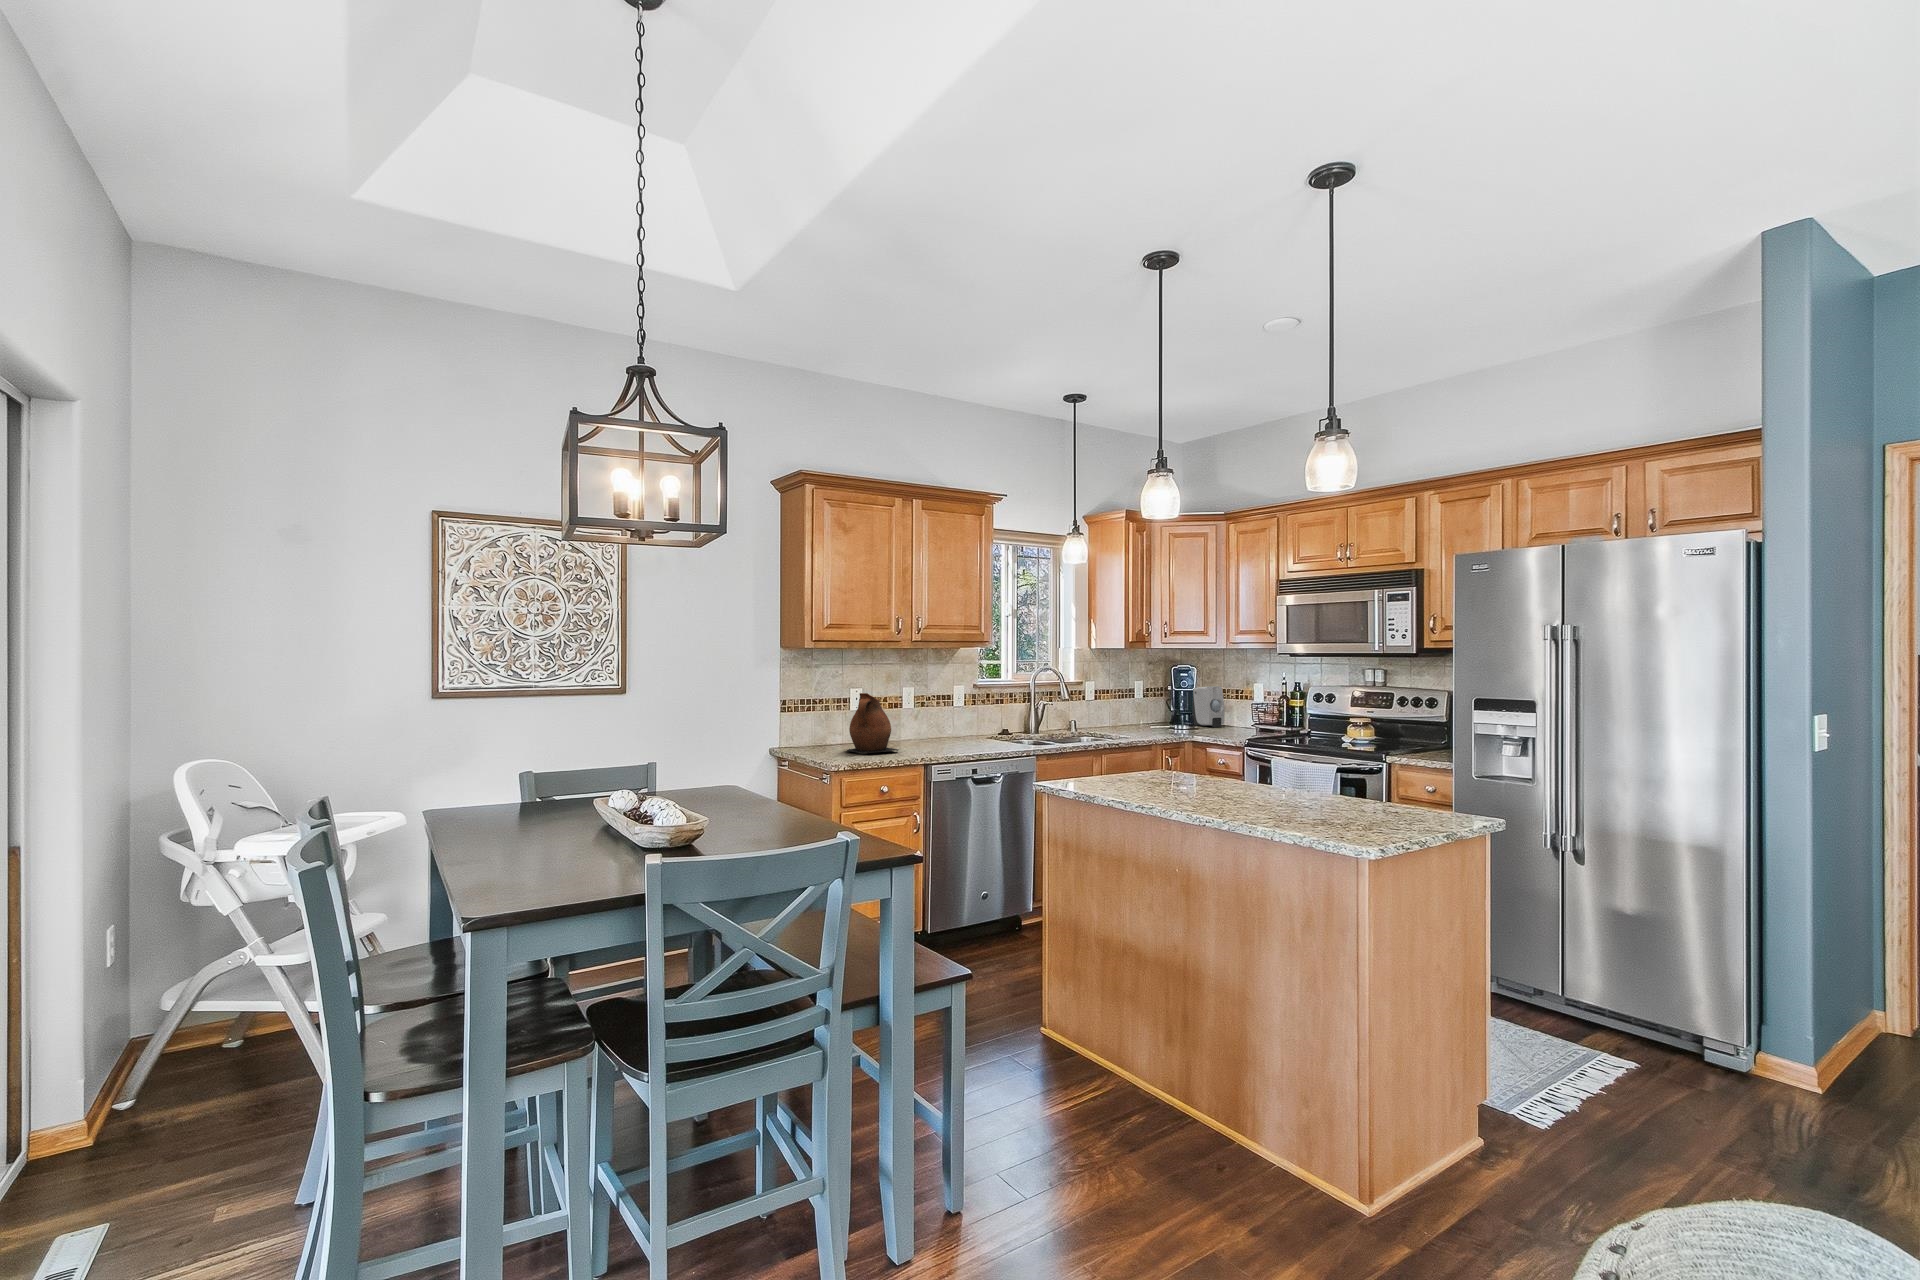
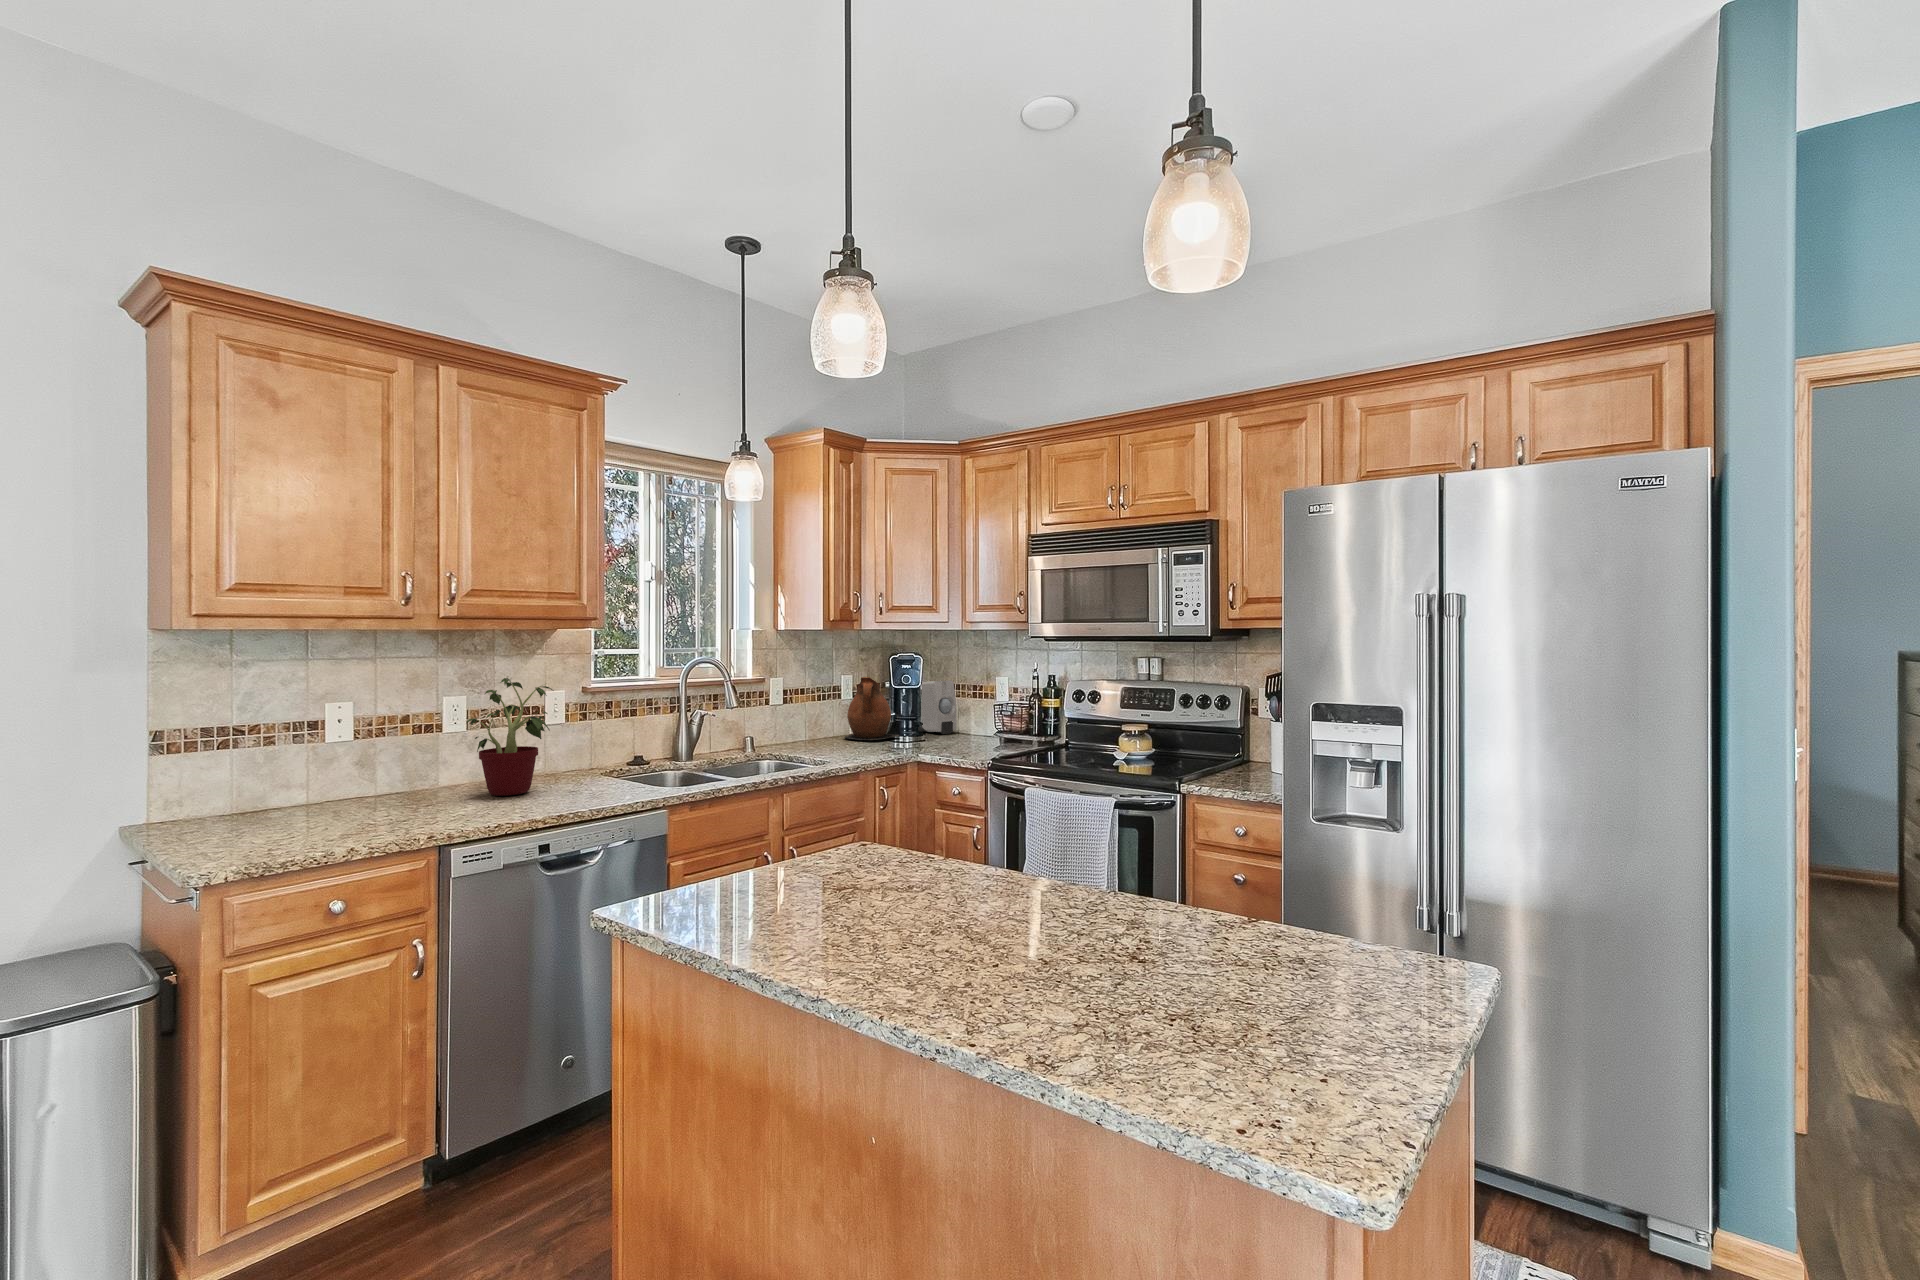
potted plant: none [922,675,967,745] -> present [467,678,552,796]
ceramic pitcher: present [847,693,899,753] -> present [844,677,899,740]

